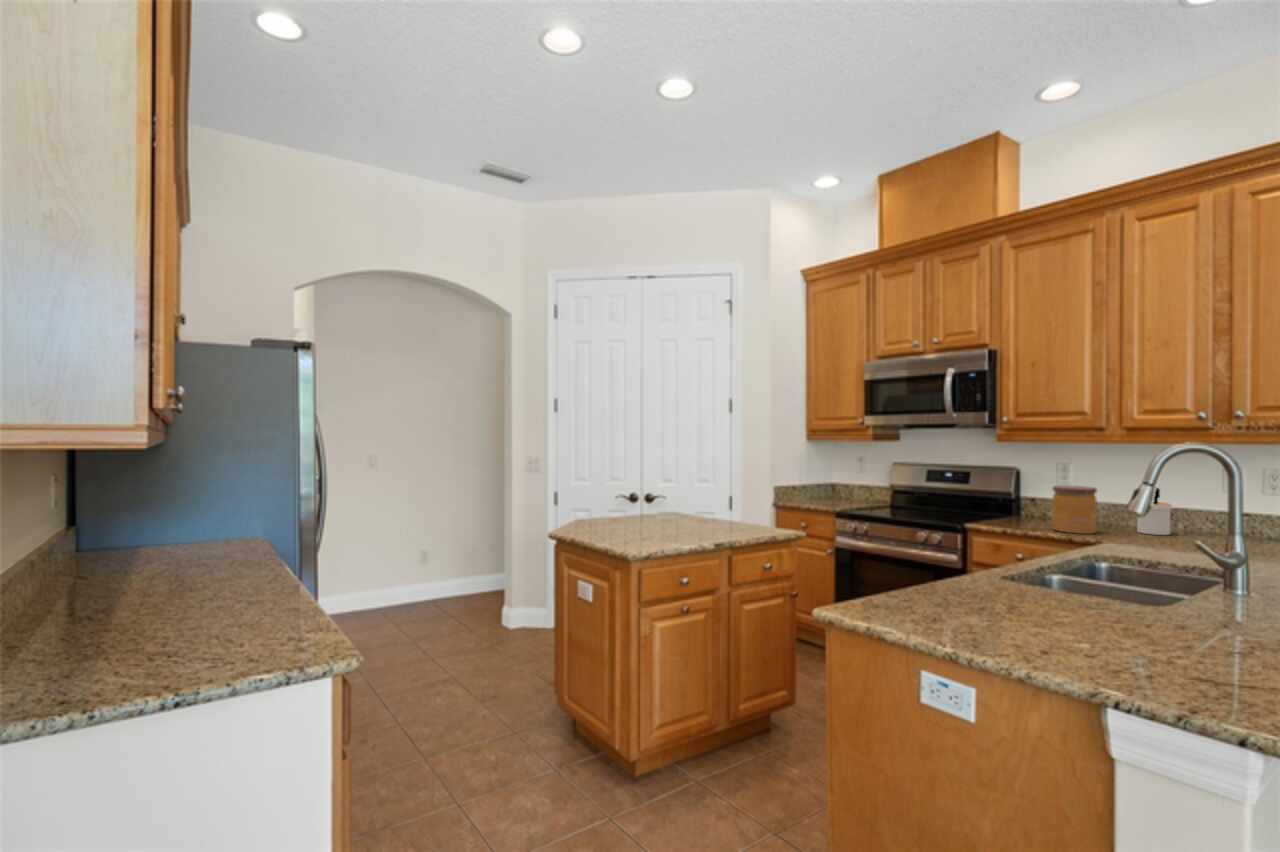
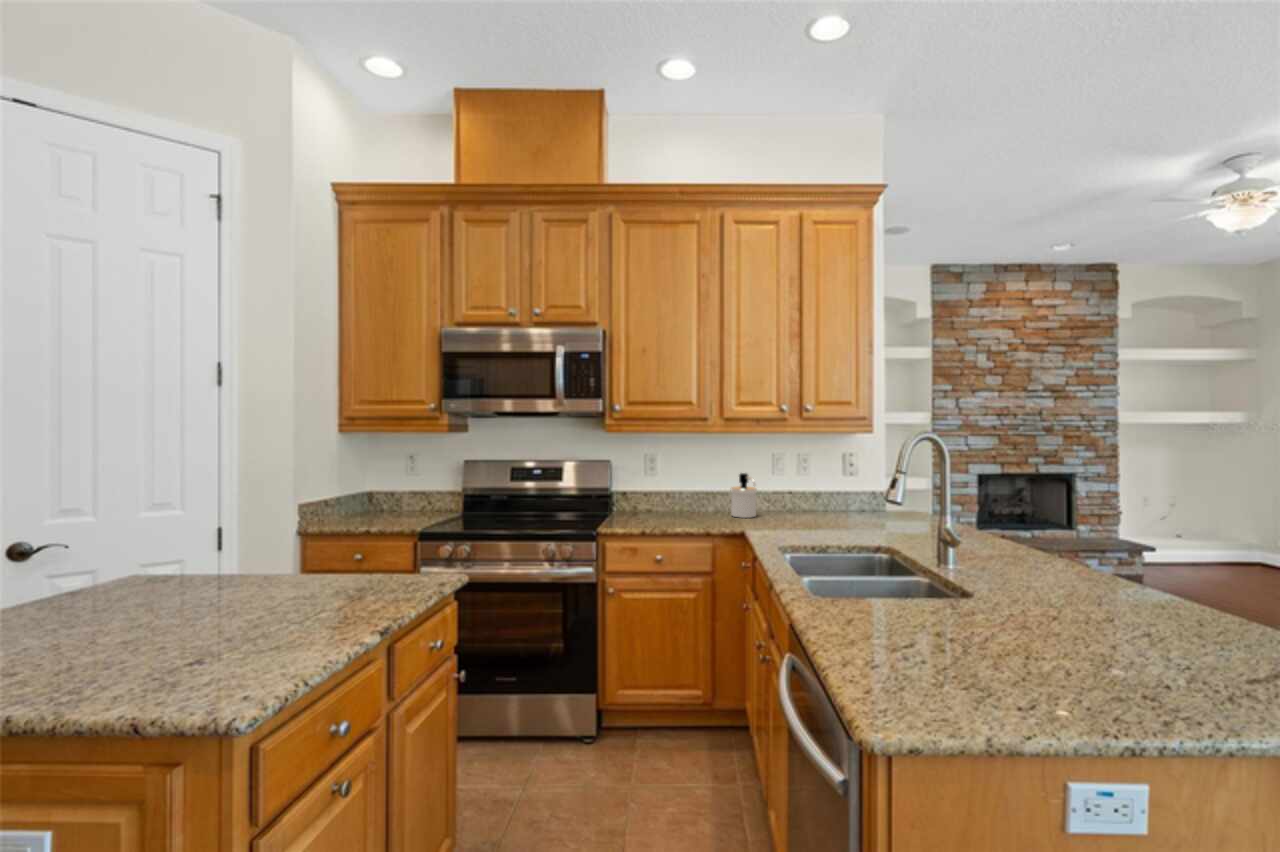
jar: present [1053,485,1097,534] -> none [677,476,715,527]

